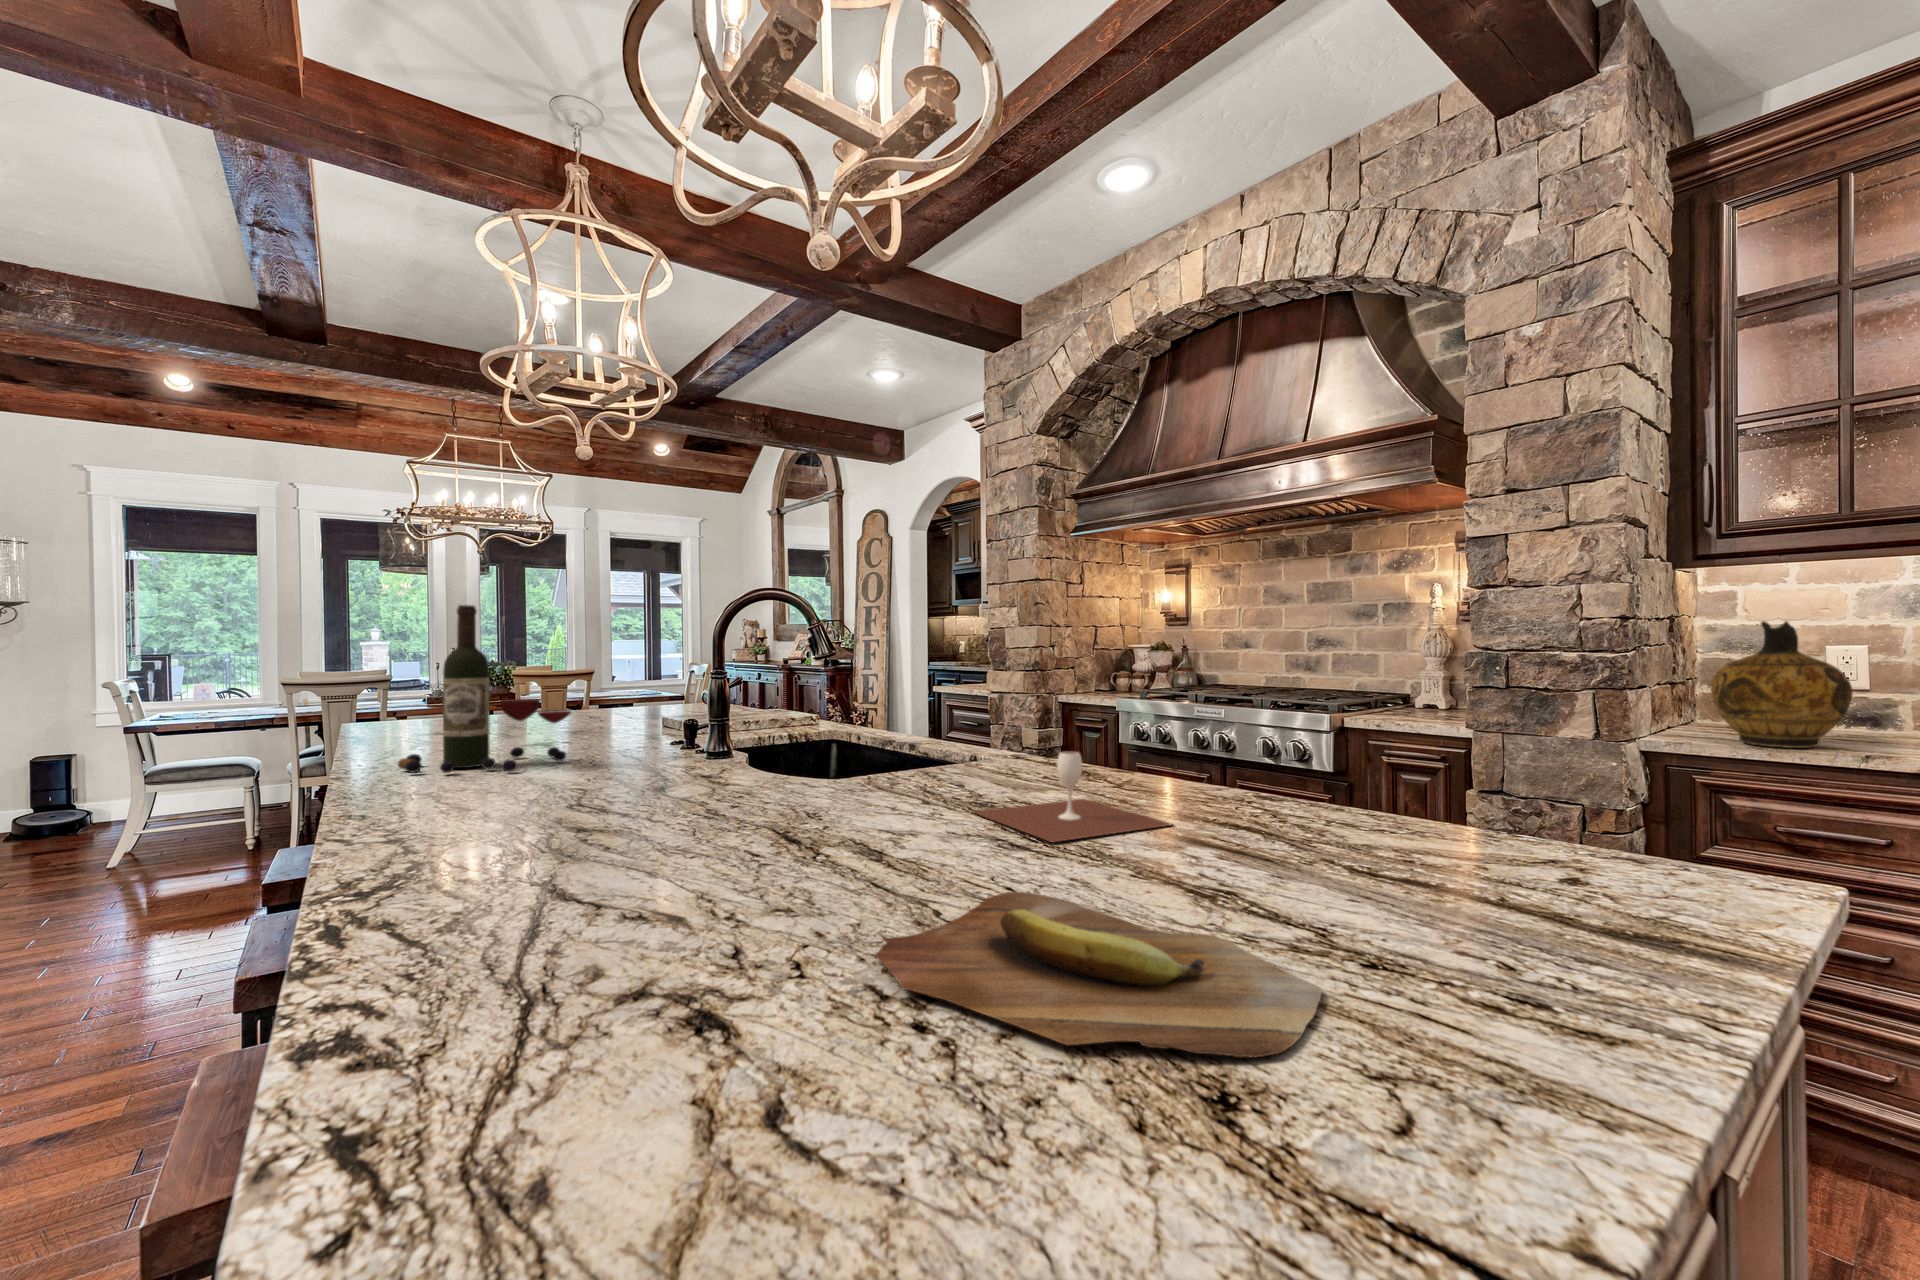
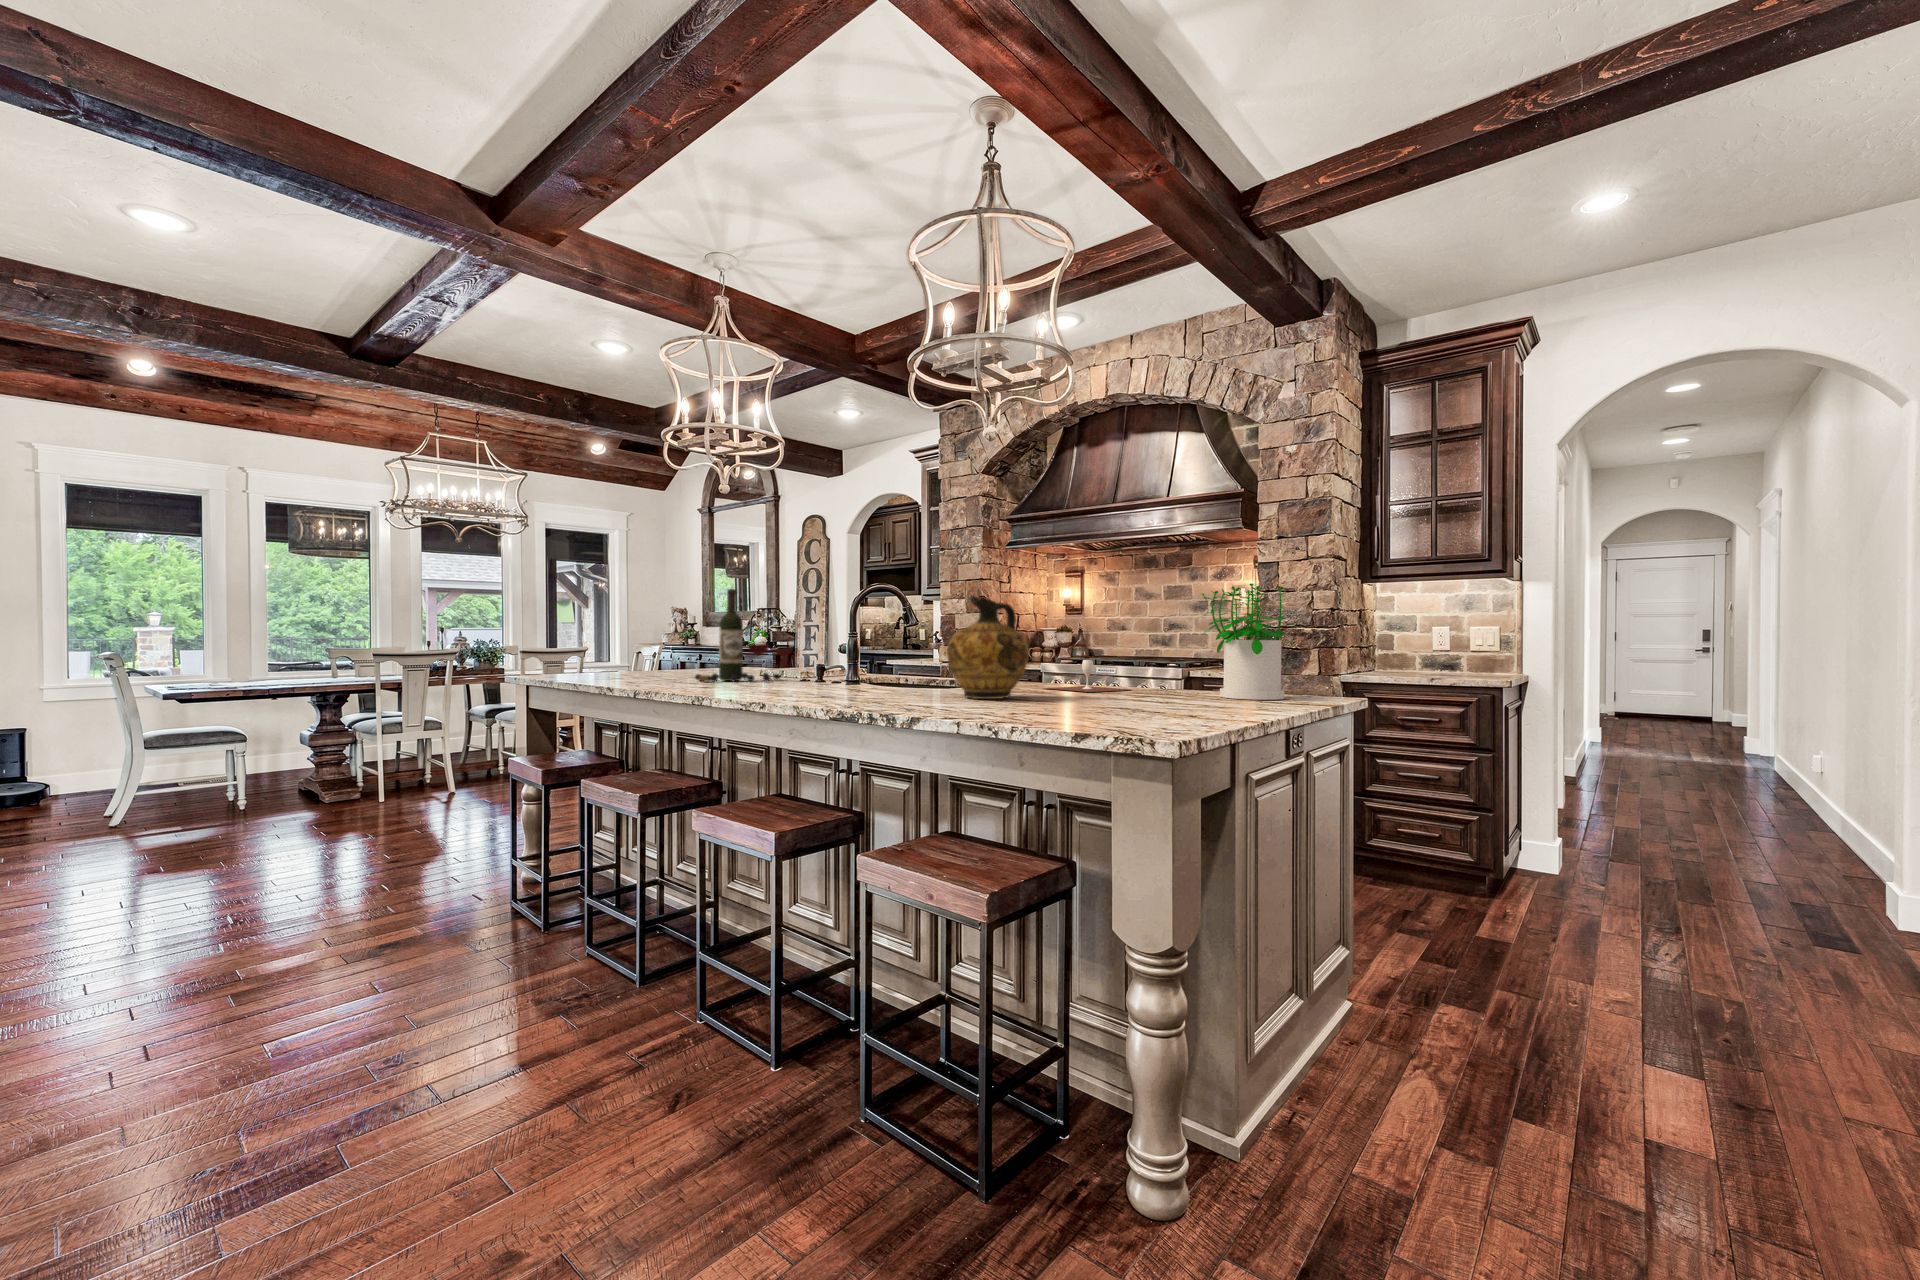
potted plant: none [1326,566,1651,931] -> present [1201,584,1296,700]
ceramic jug: present [1711,621,1853,748] -> present [947,596,1029,699]
cutting board: present [876,892,1322,1057] -> none [1068,690,1202,708]

